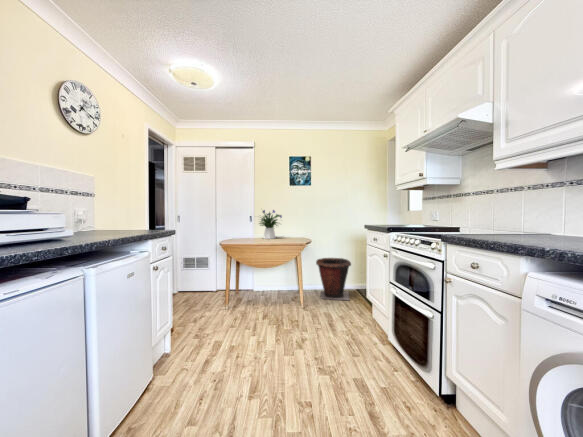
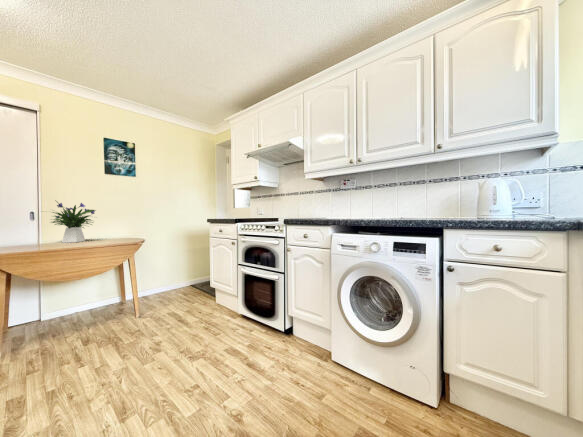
trash can: present [316,258,351,300] -> none [147,255,189,303]

